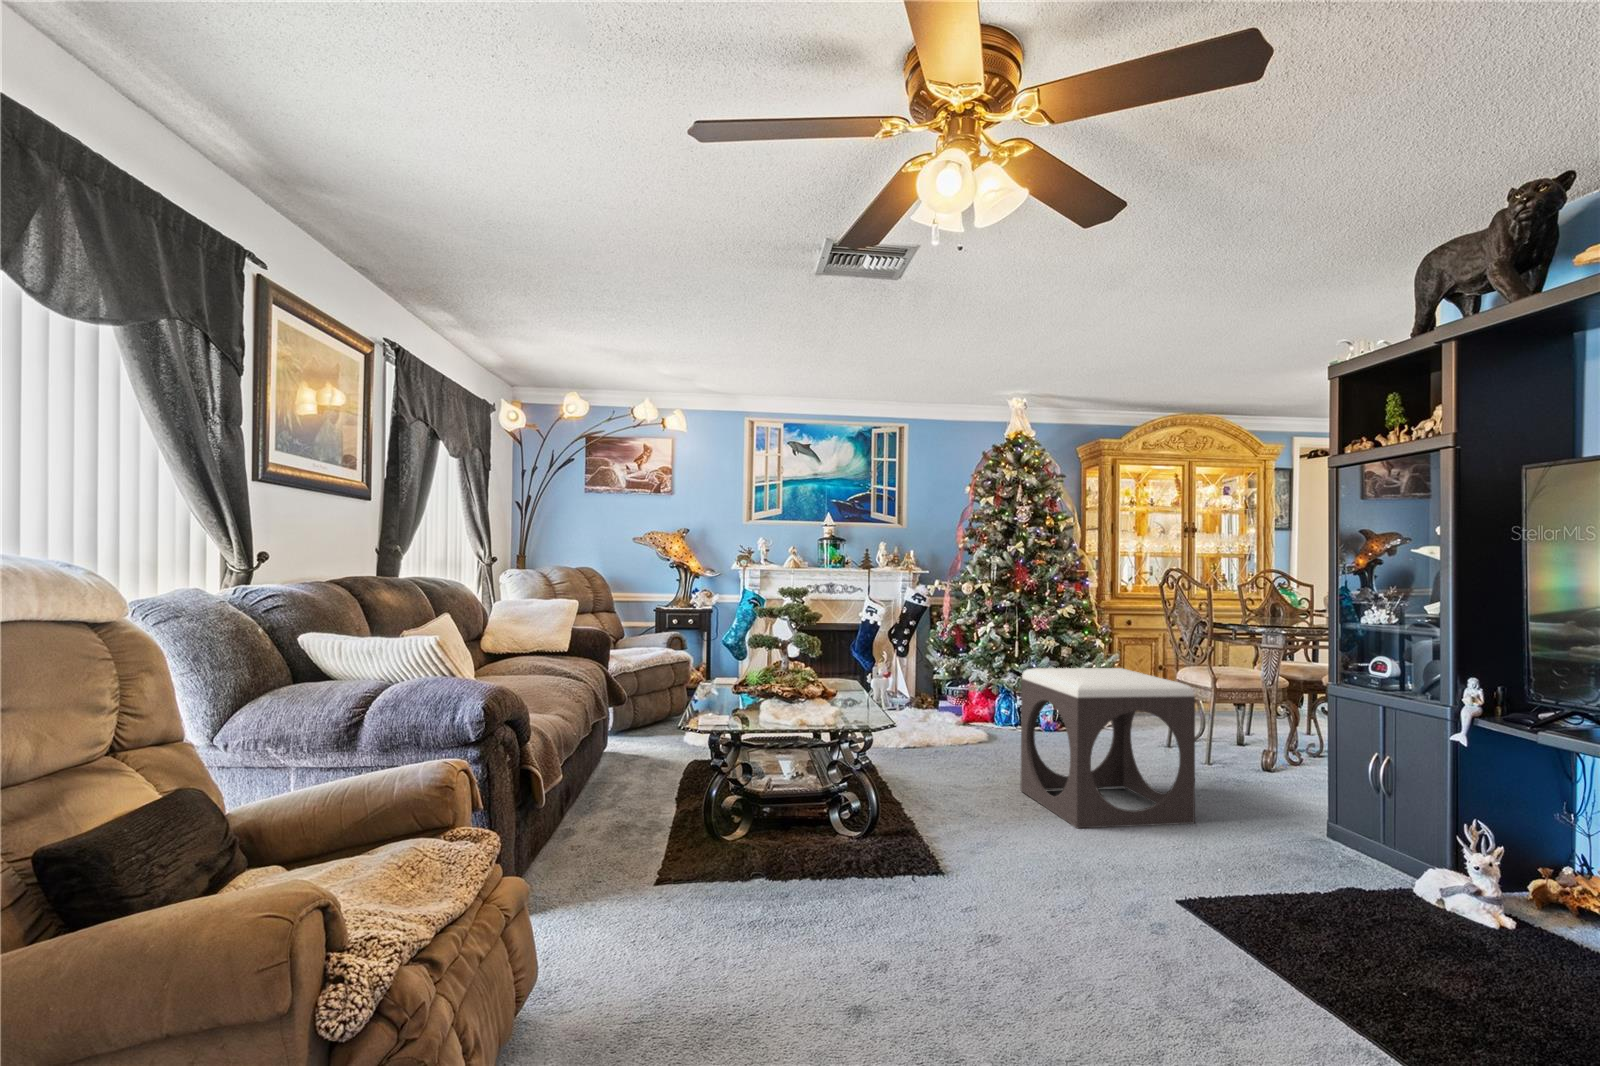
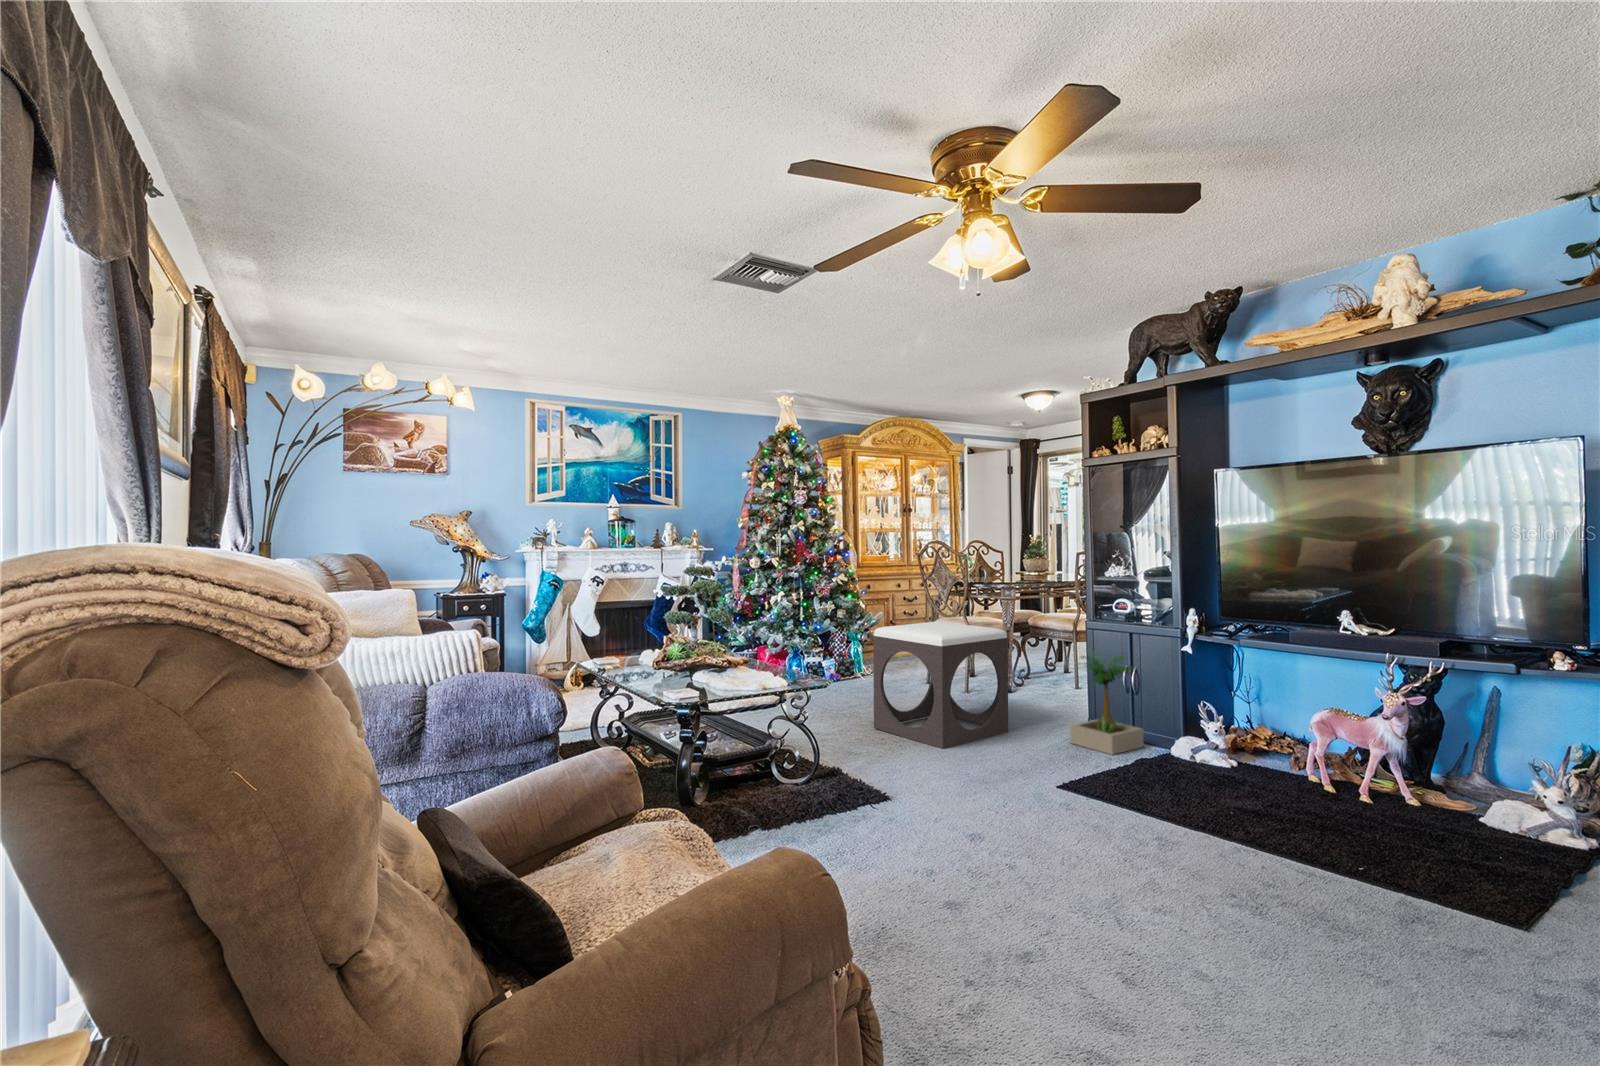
potted plant: none [1262,722,1395,879] -> present [1070,651,1144,754]

